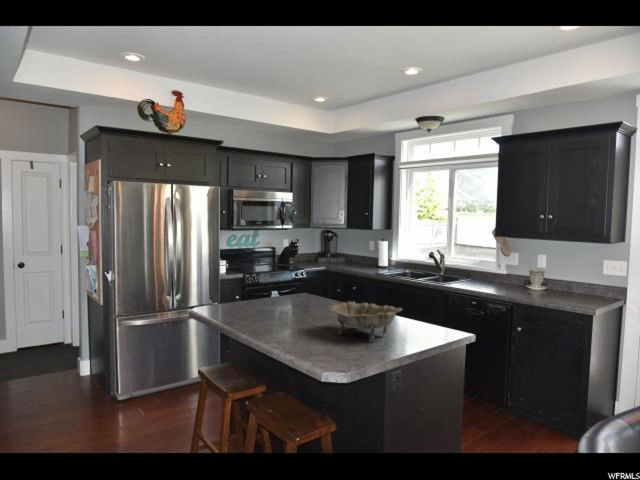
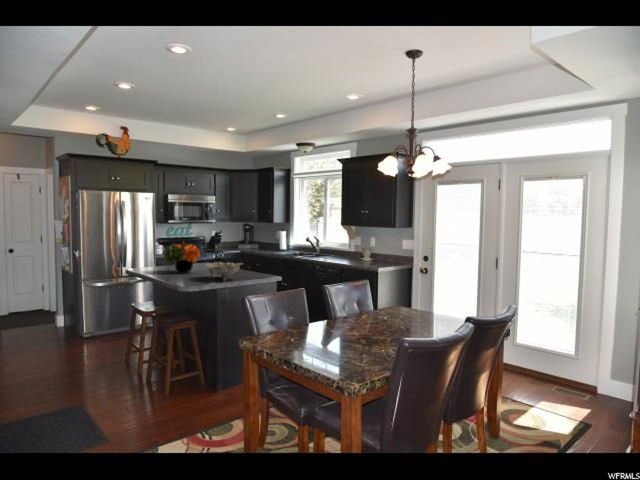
flower arrangement: none [250,263,310,317] -> present [164,242,200,273]

